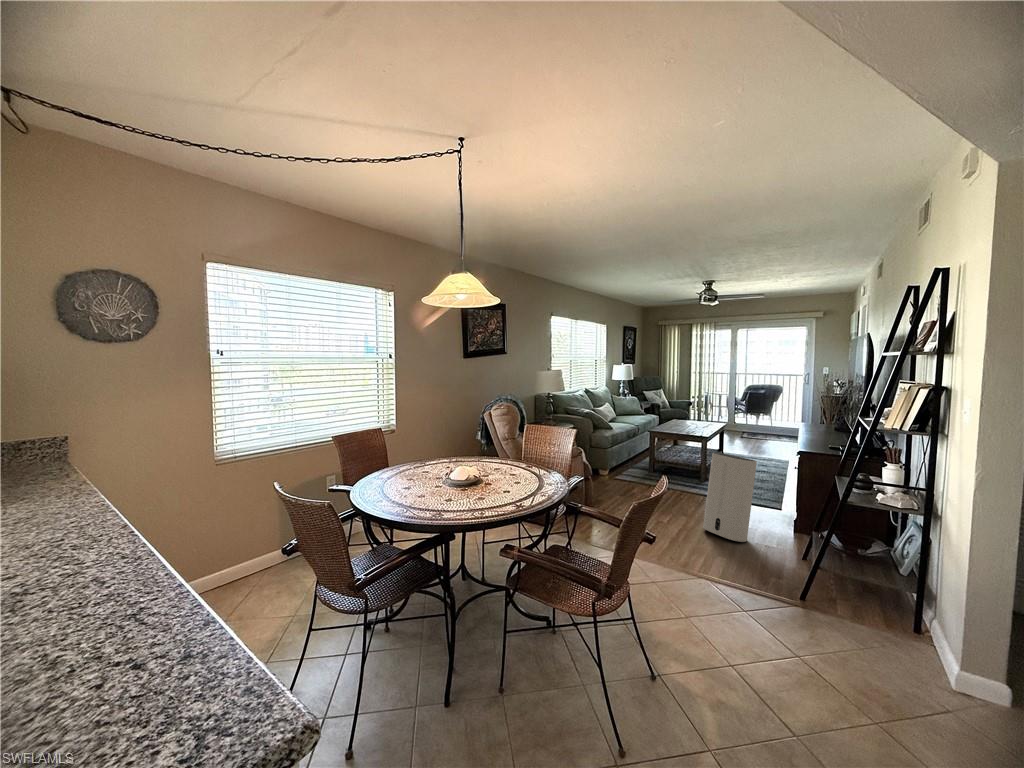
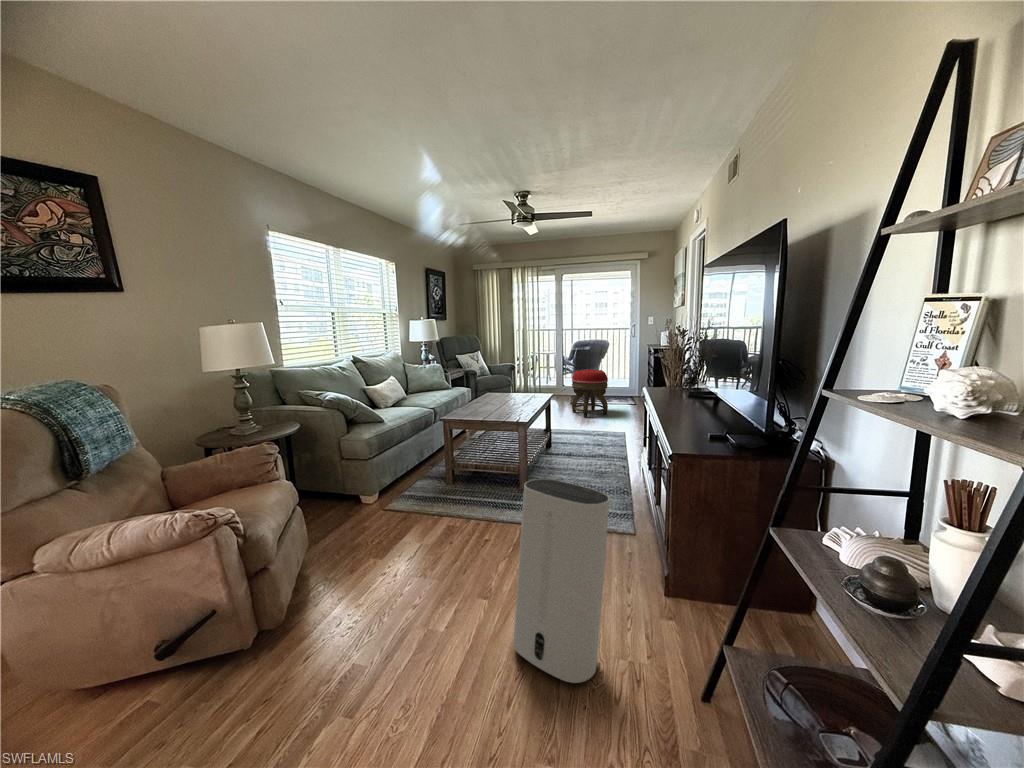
footstool: none [742,409,777,448] -> present [572,369,608,417]

